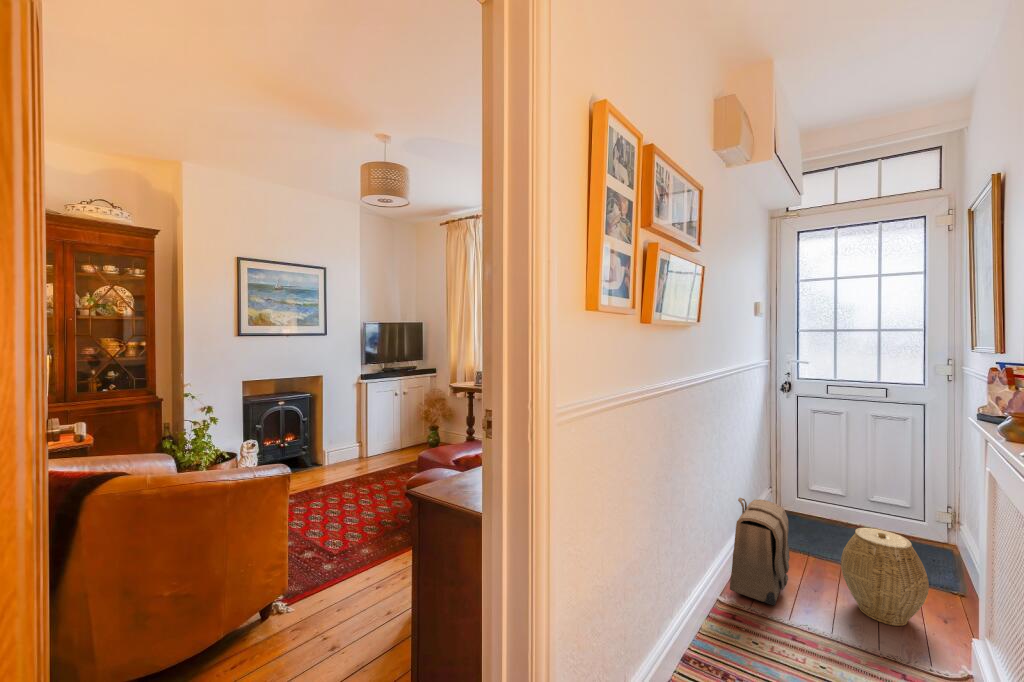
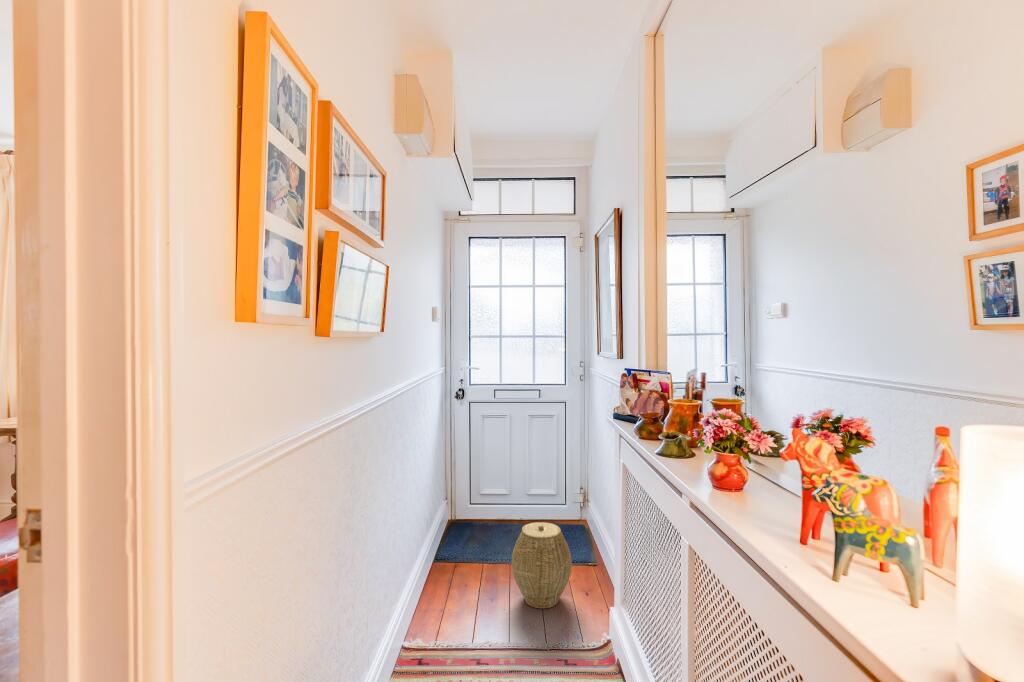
backpack: present [730,498,790,605] -> none [416,518,470,630]

